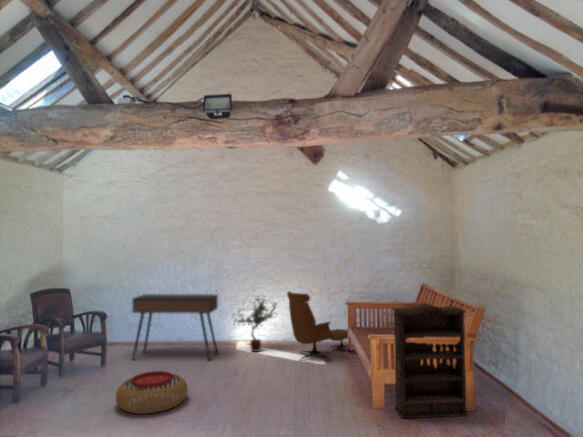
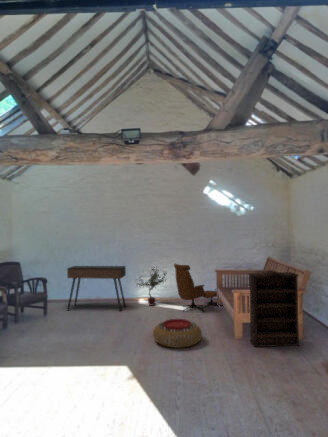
pouf: present [116,371,188,414] -> present [153,319,202,348]

